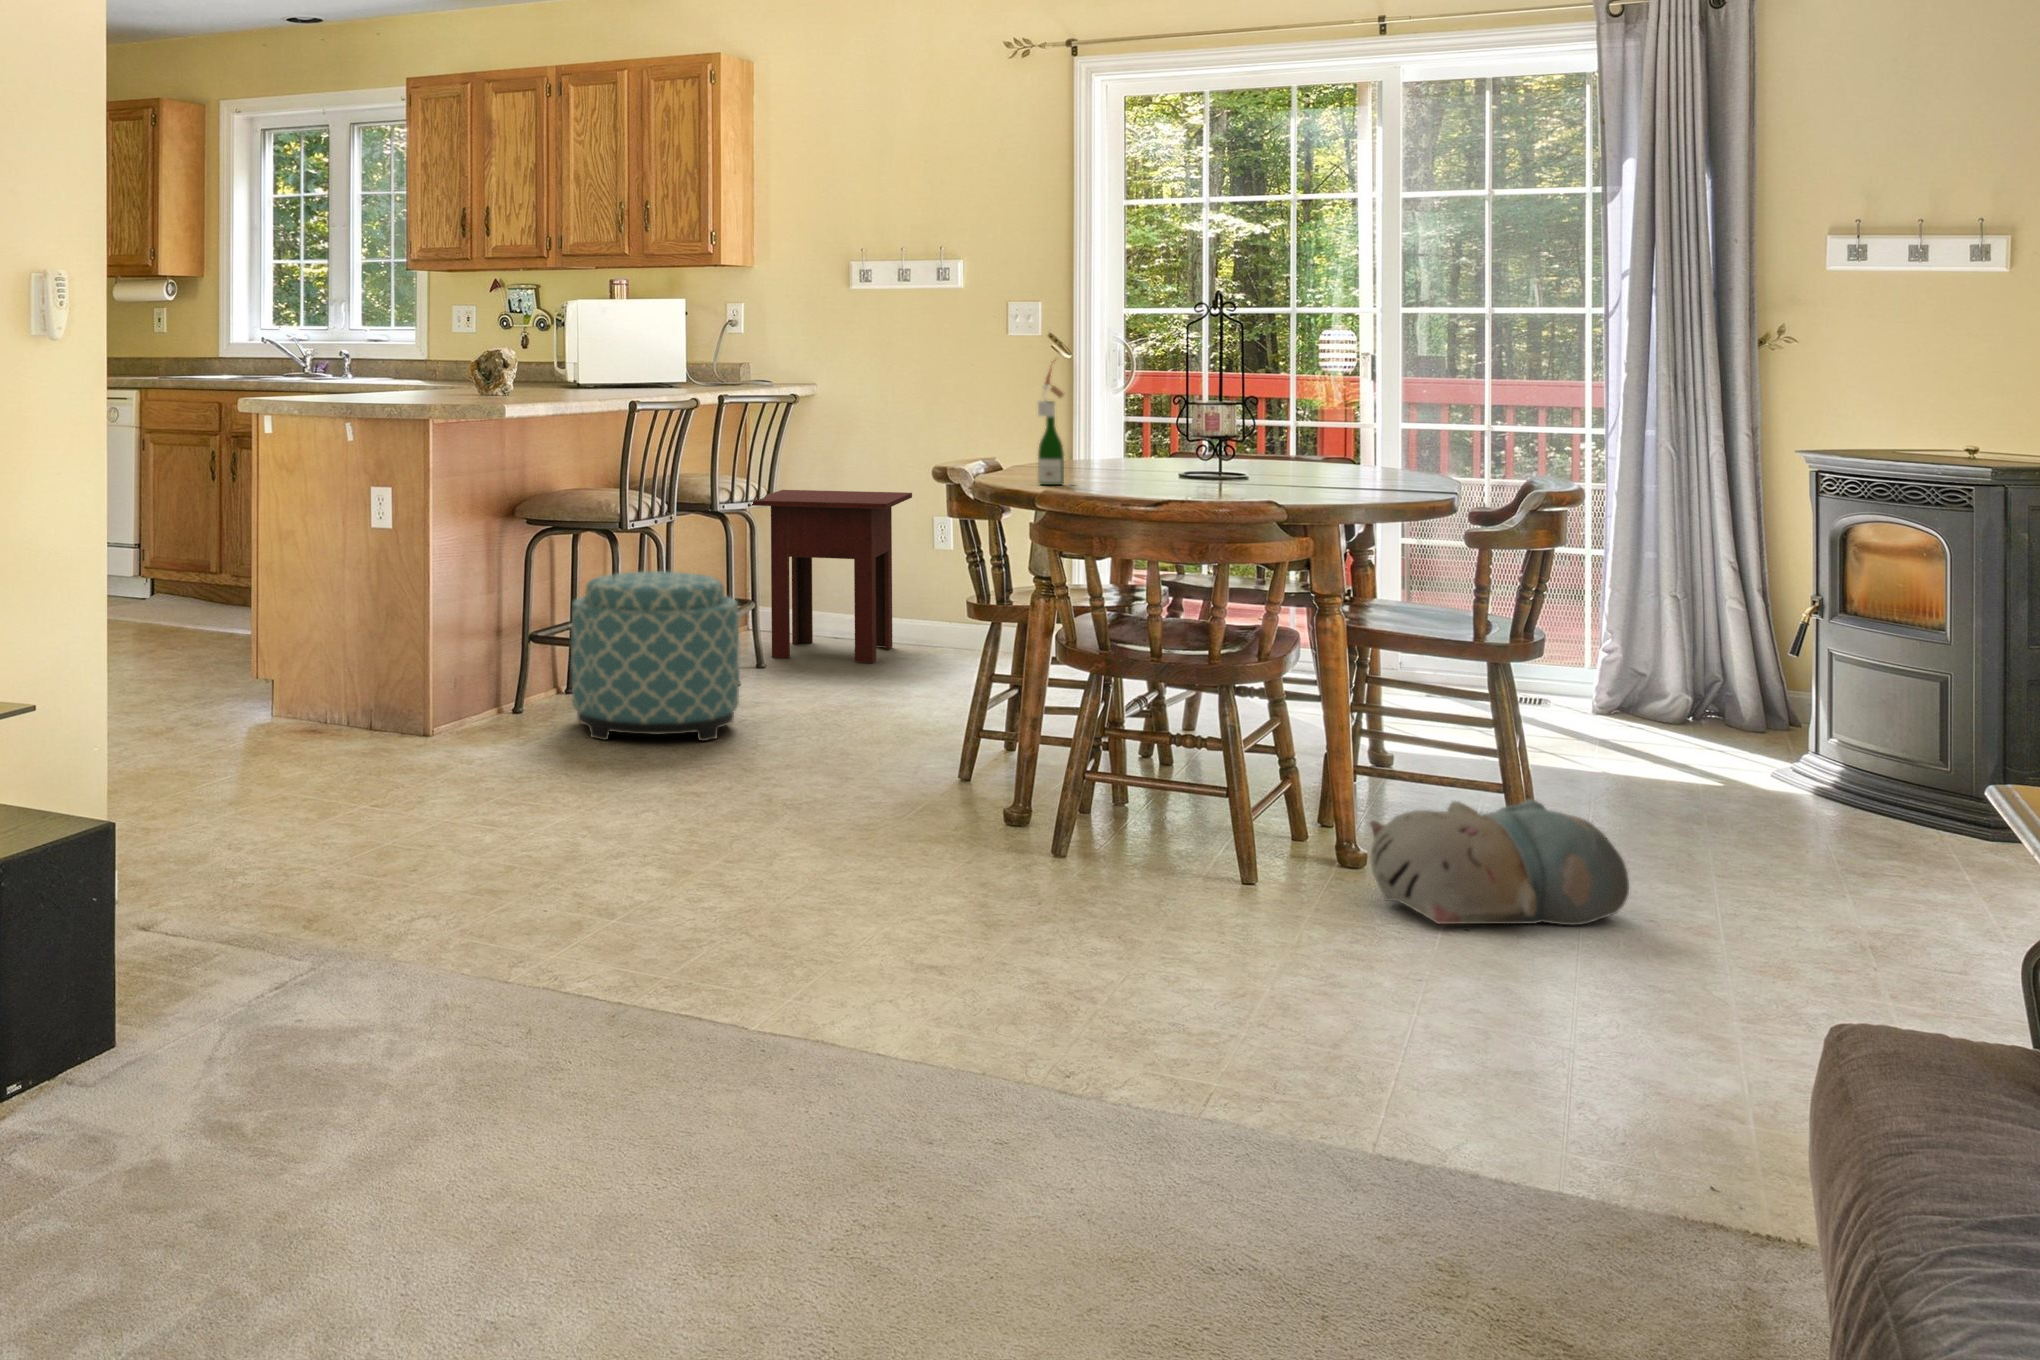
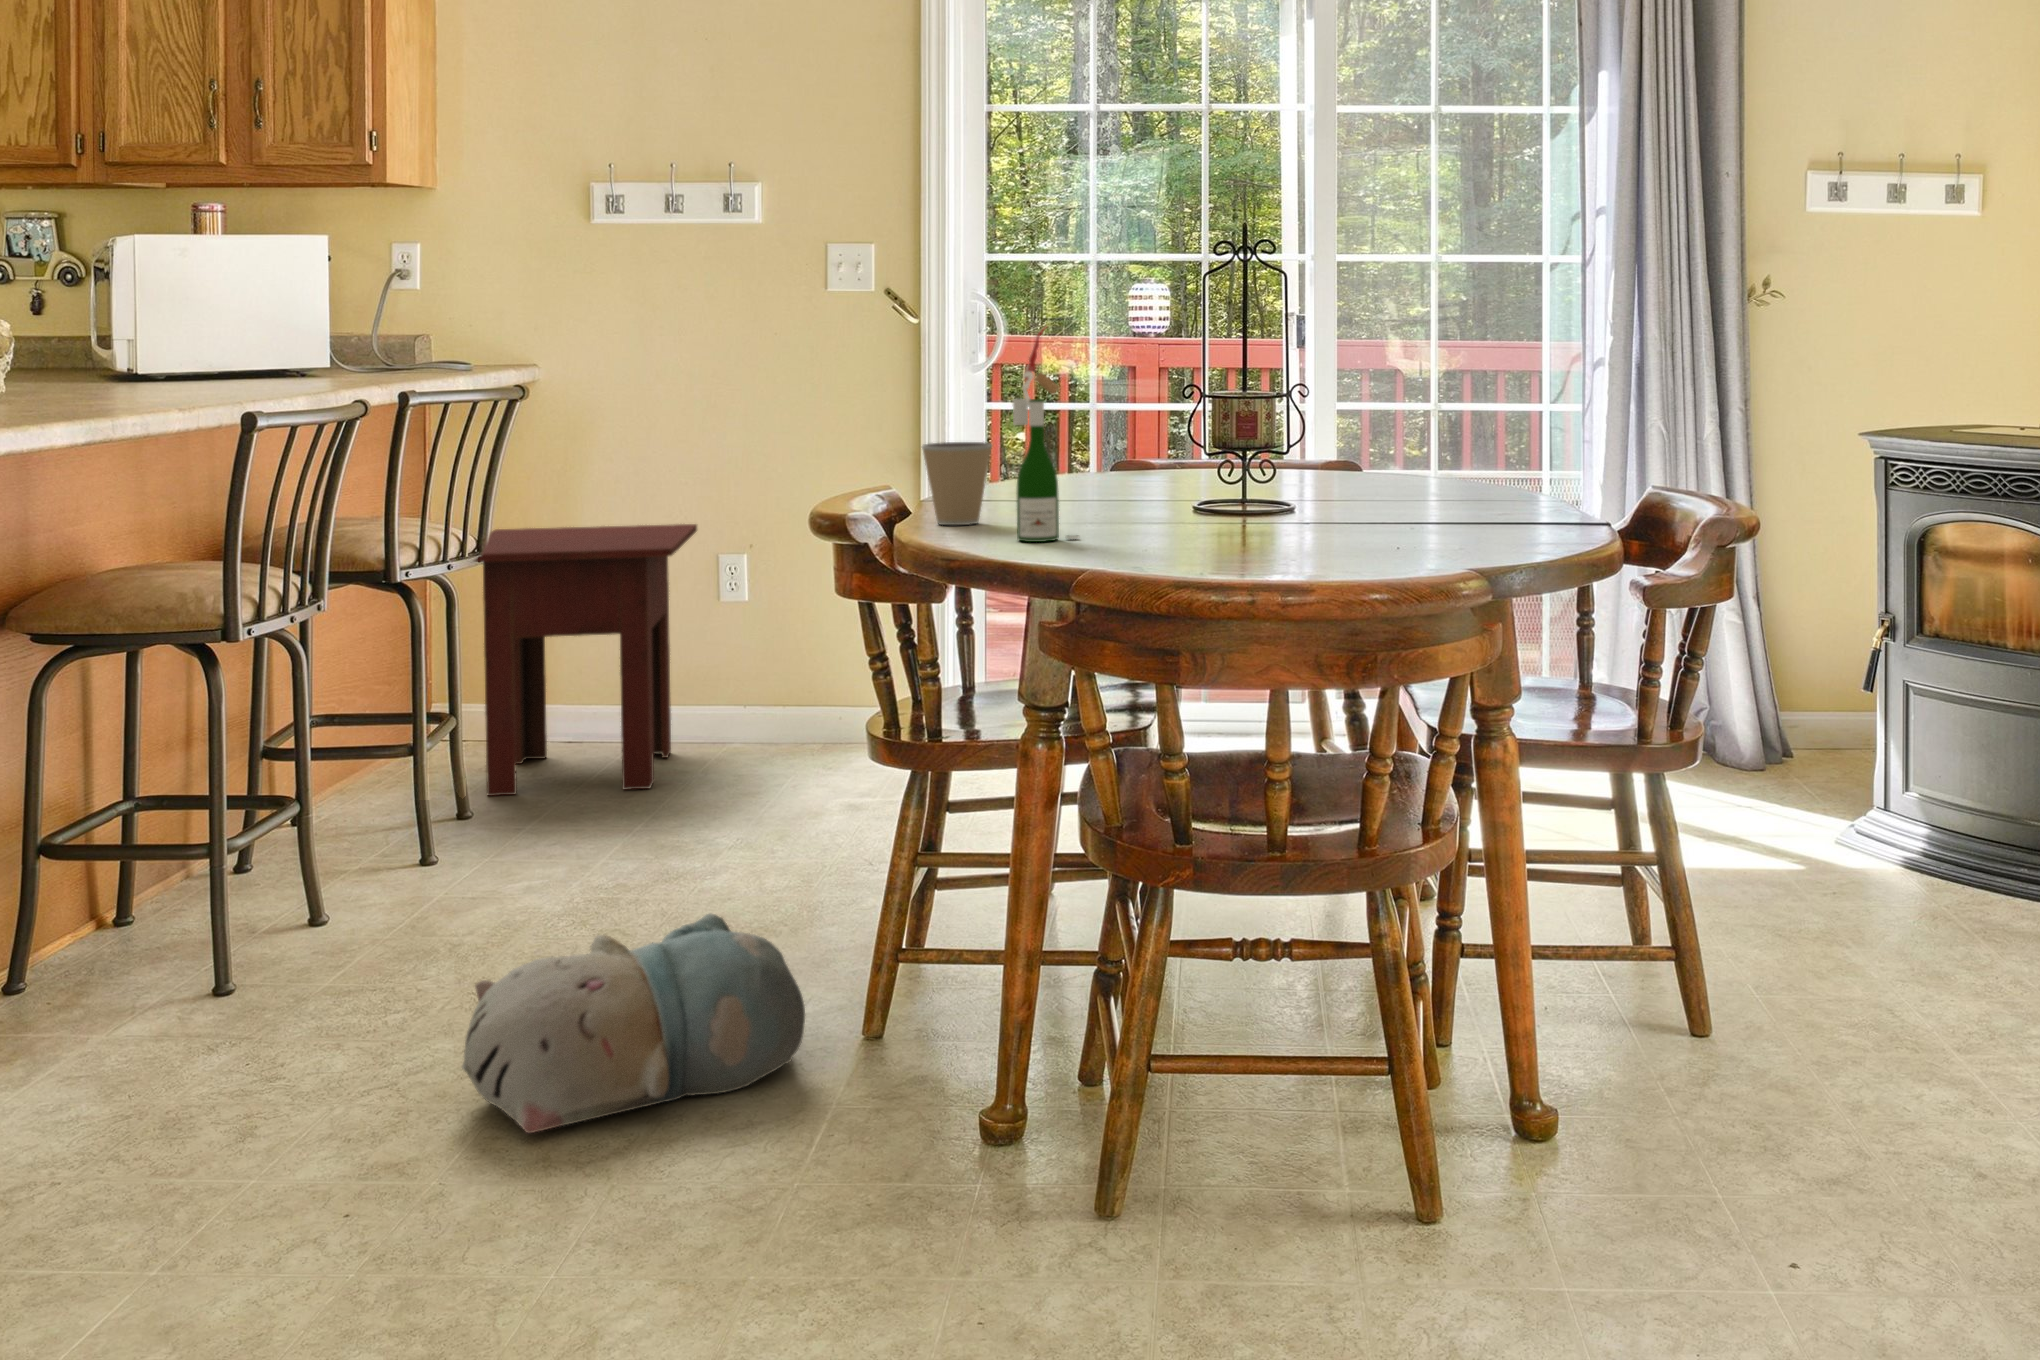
coffee cup: none [996,428,1041,478] -> present [922,442,992,525]
ottoman: present [571,571,739,741] -> none [119,708,454,1049]
plush toy: present [1370,799,1629,925] -> present [462,913,805,1133]

